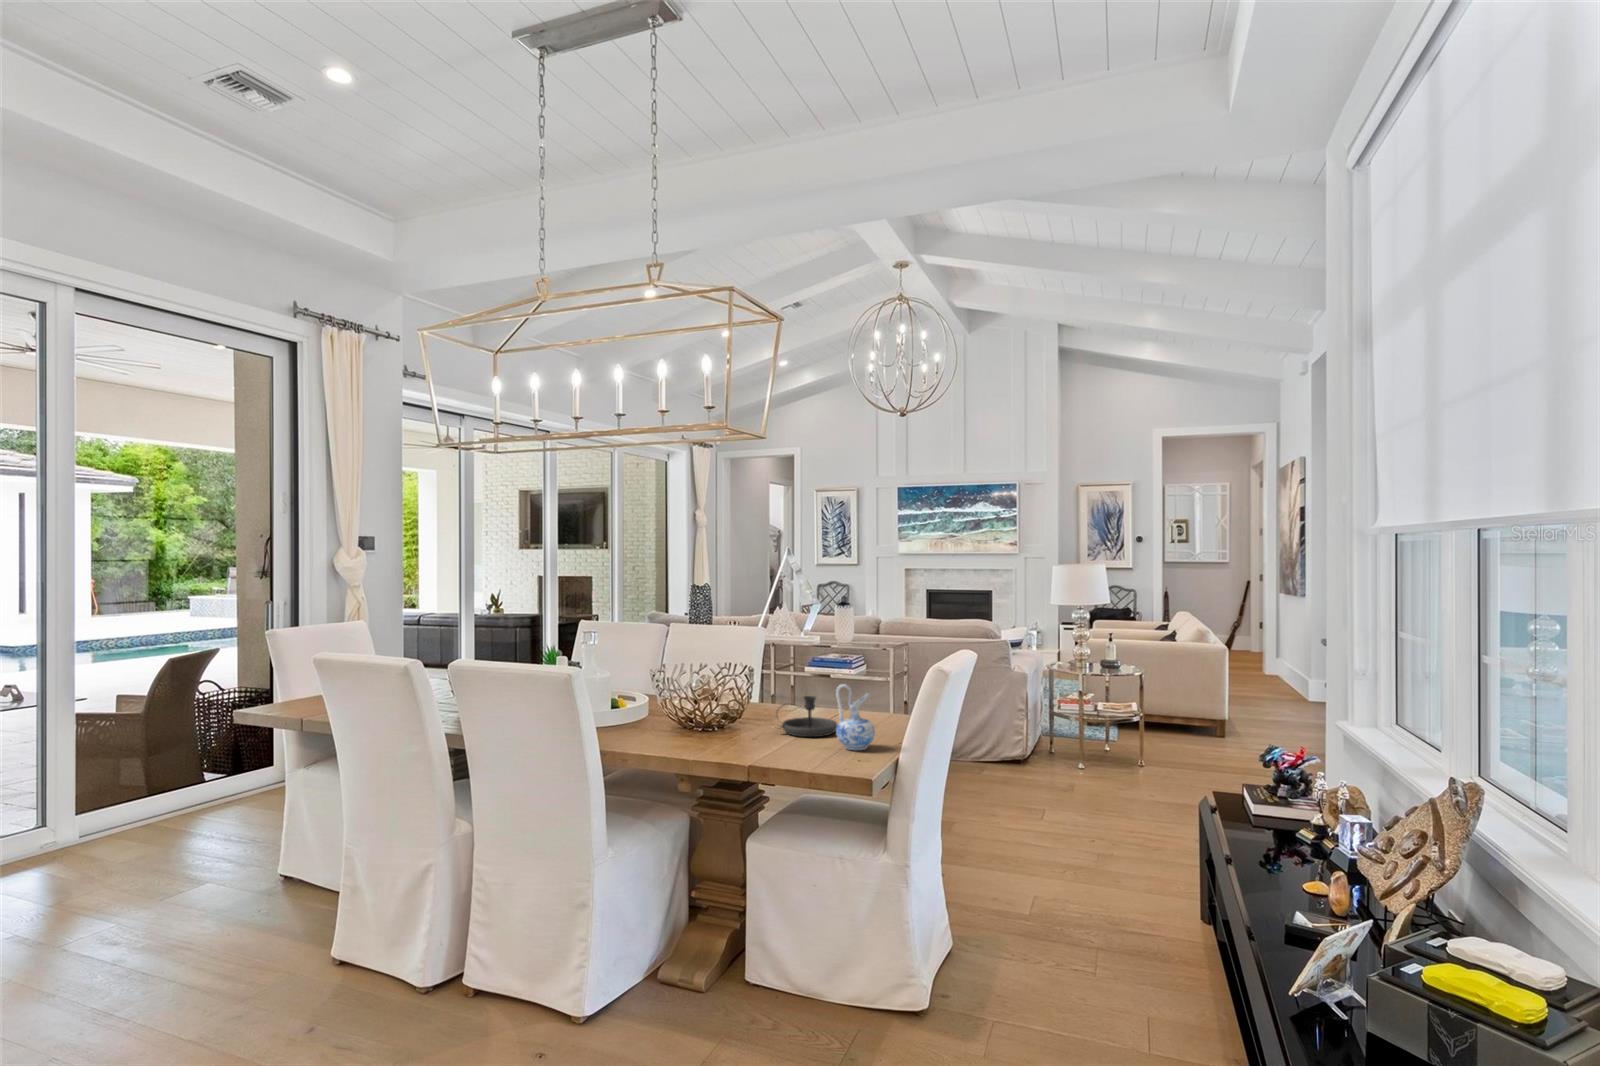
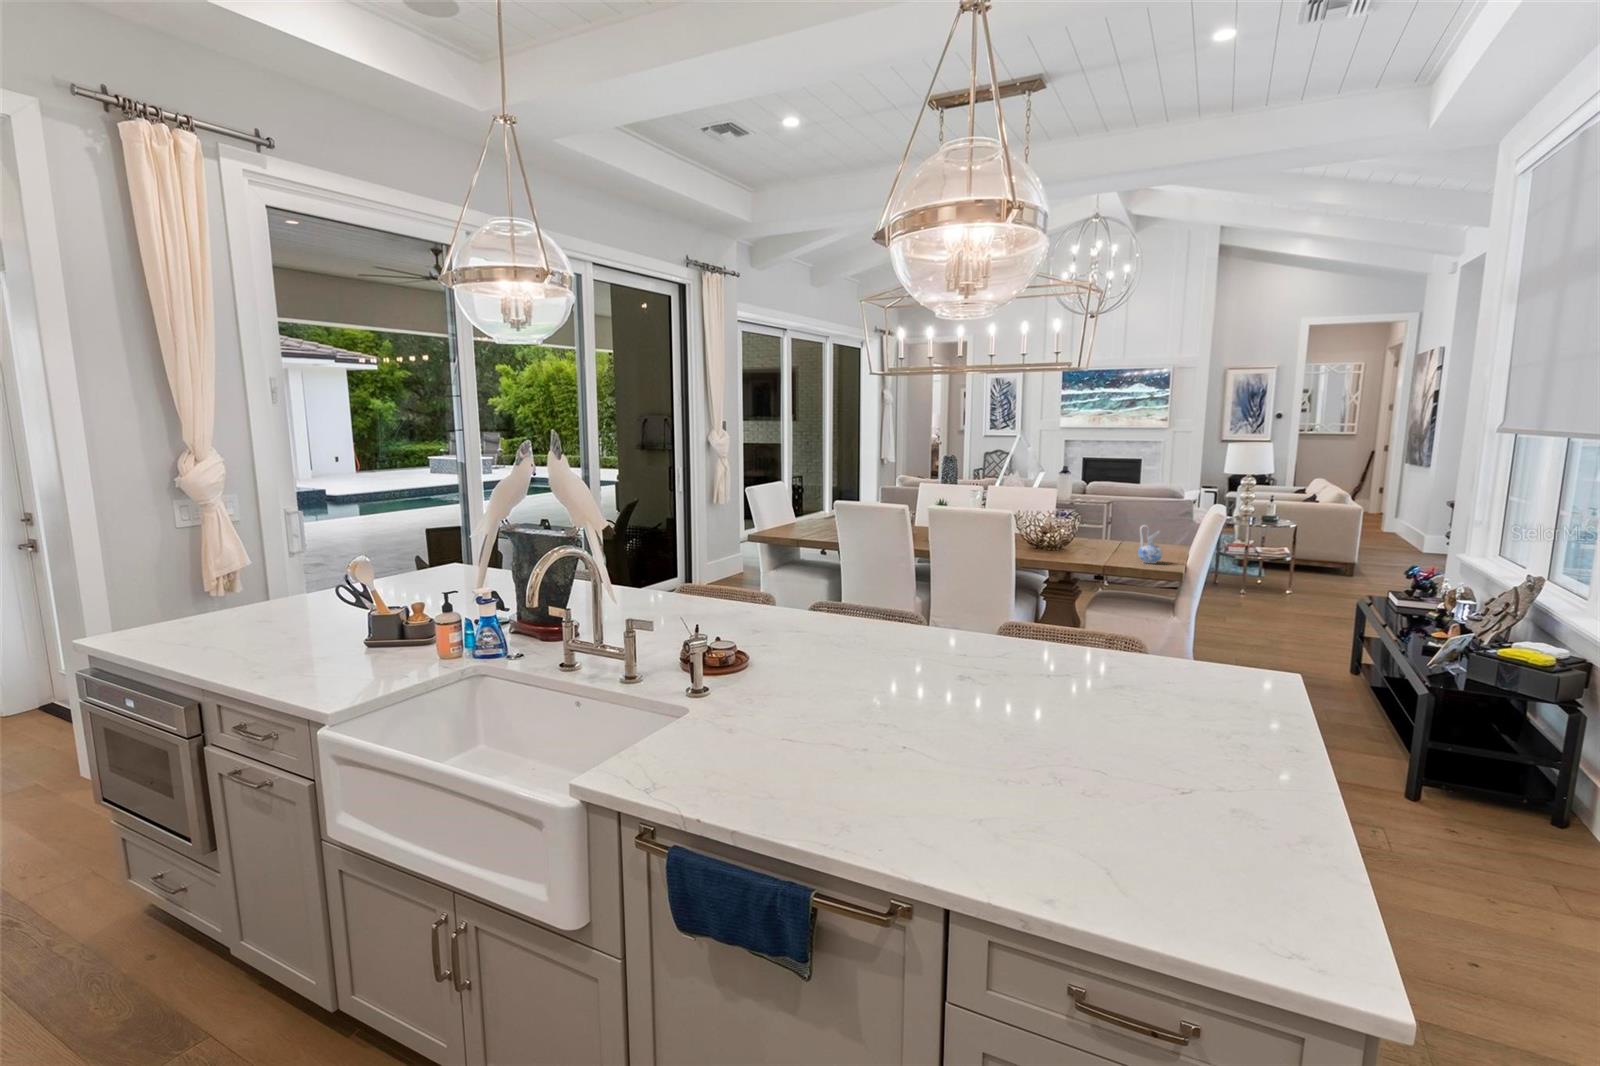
candlestick: present [776,696,837,737] -> none [1088,533,1129,557]

